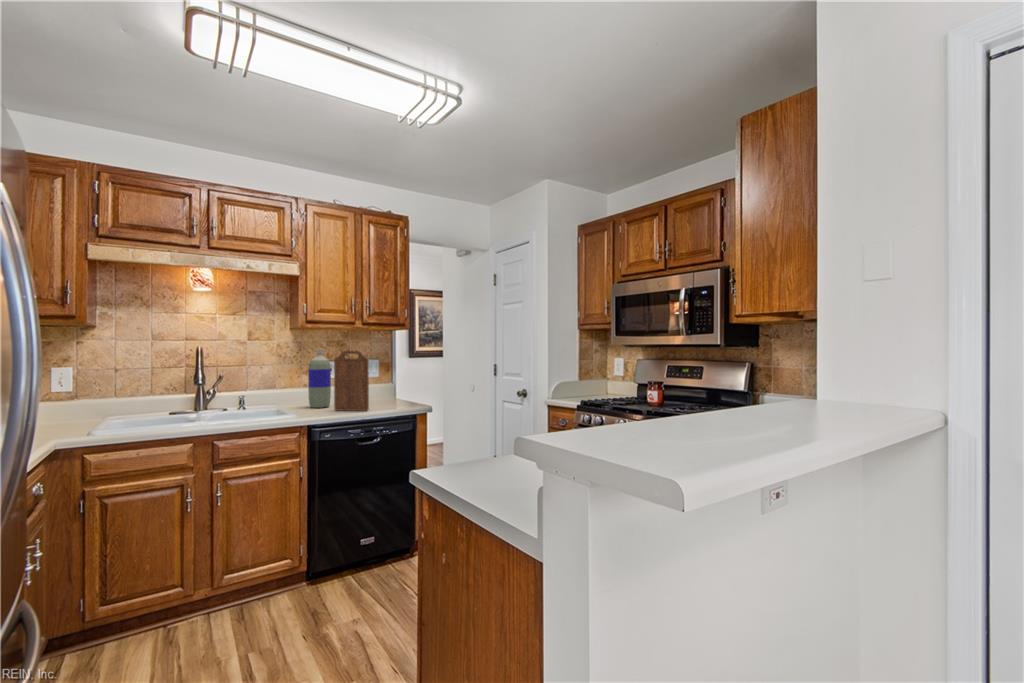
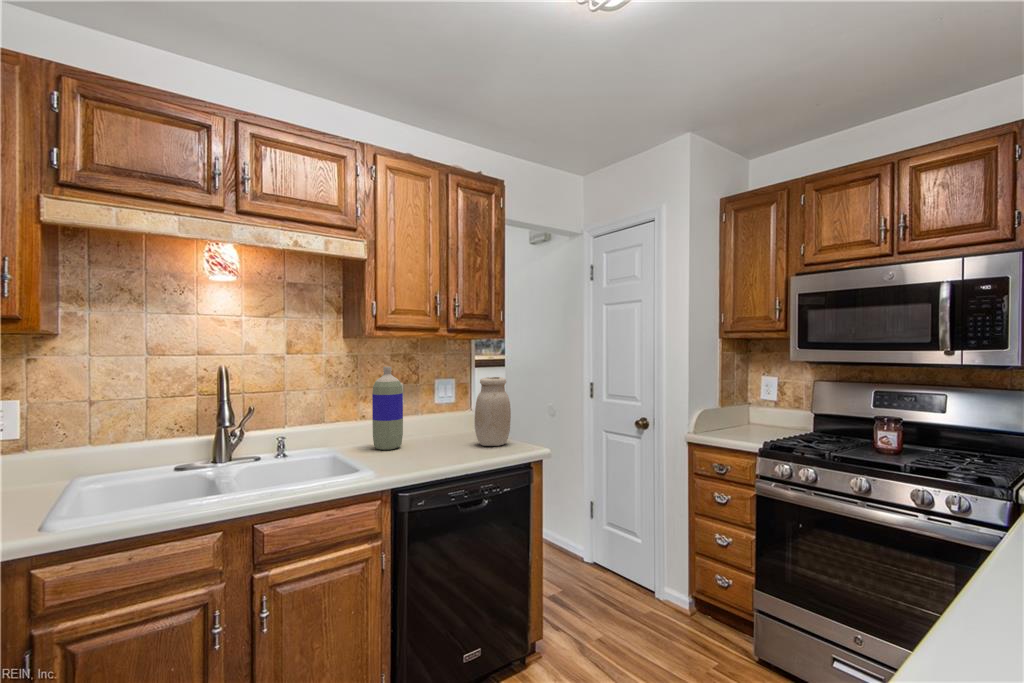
cutting board: present [334,351,369,411] -> none [415,368,466,456]
jar: none [382,358,409,407] -> present [475,377,511,446]

